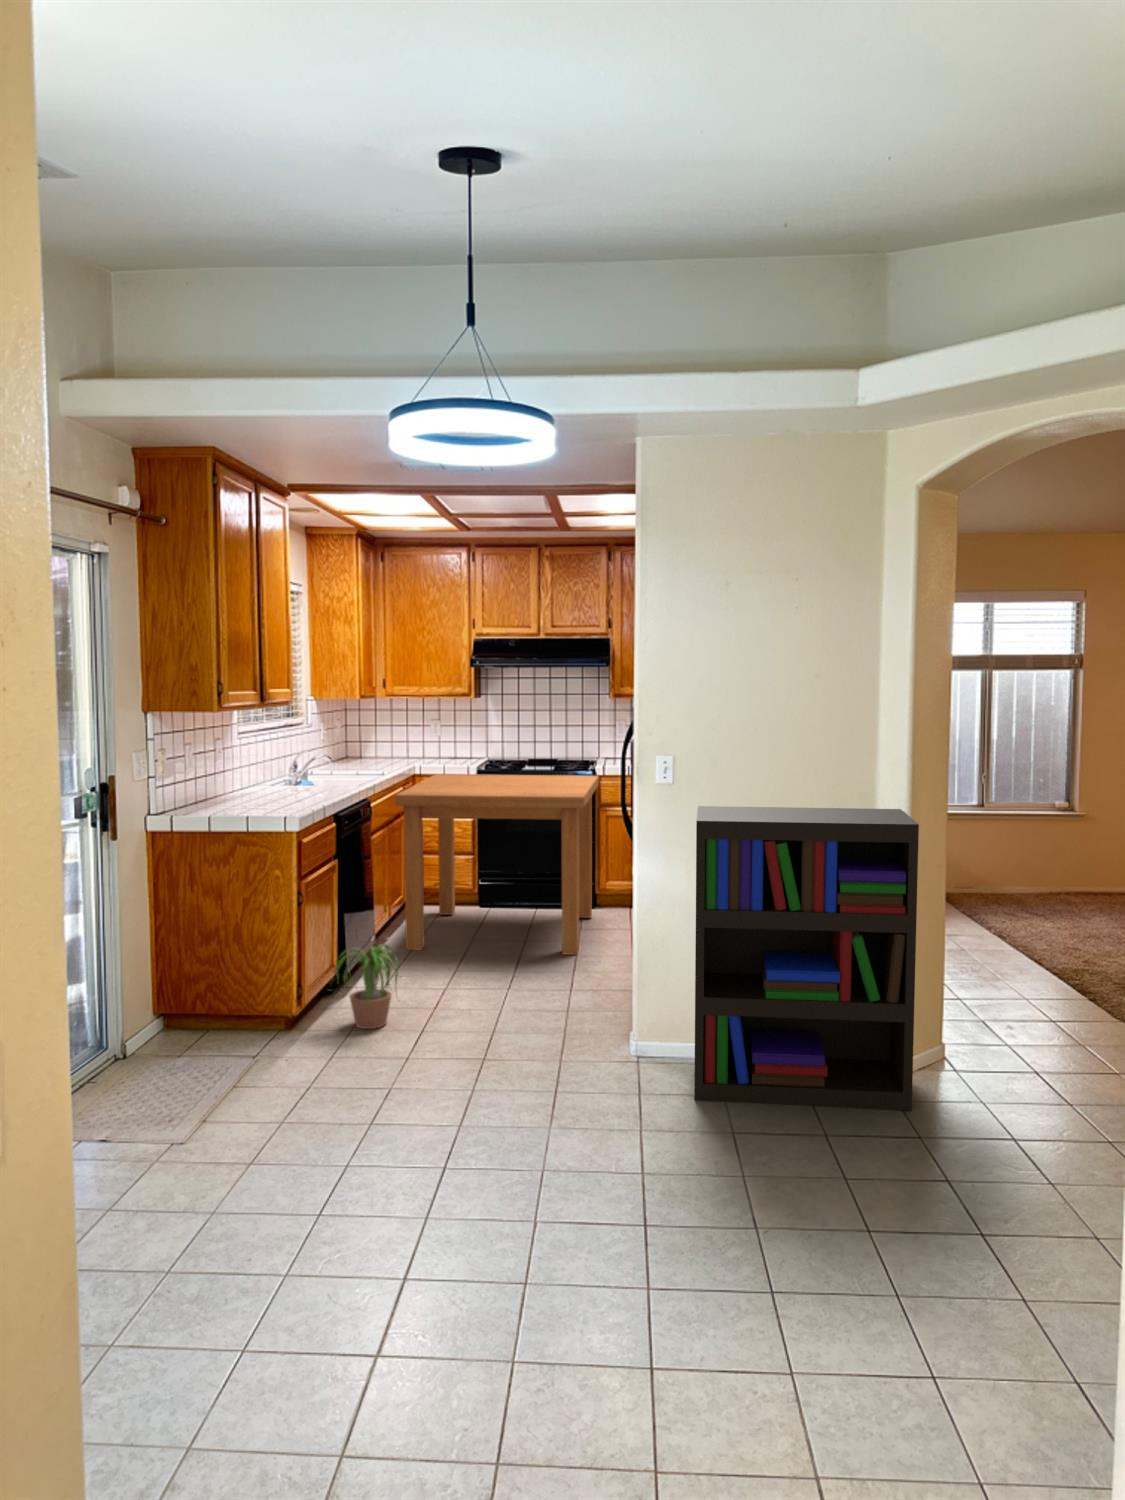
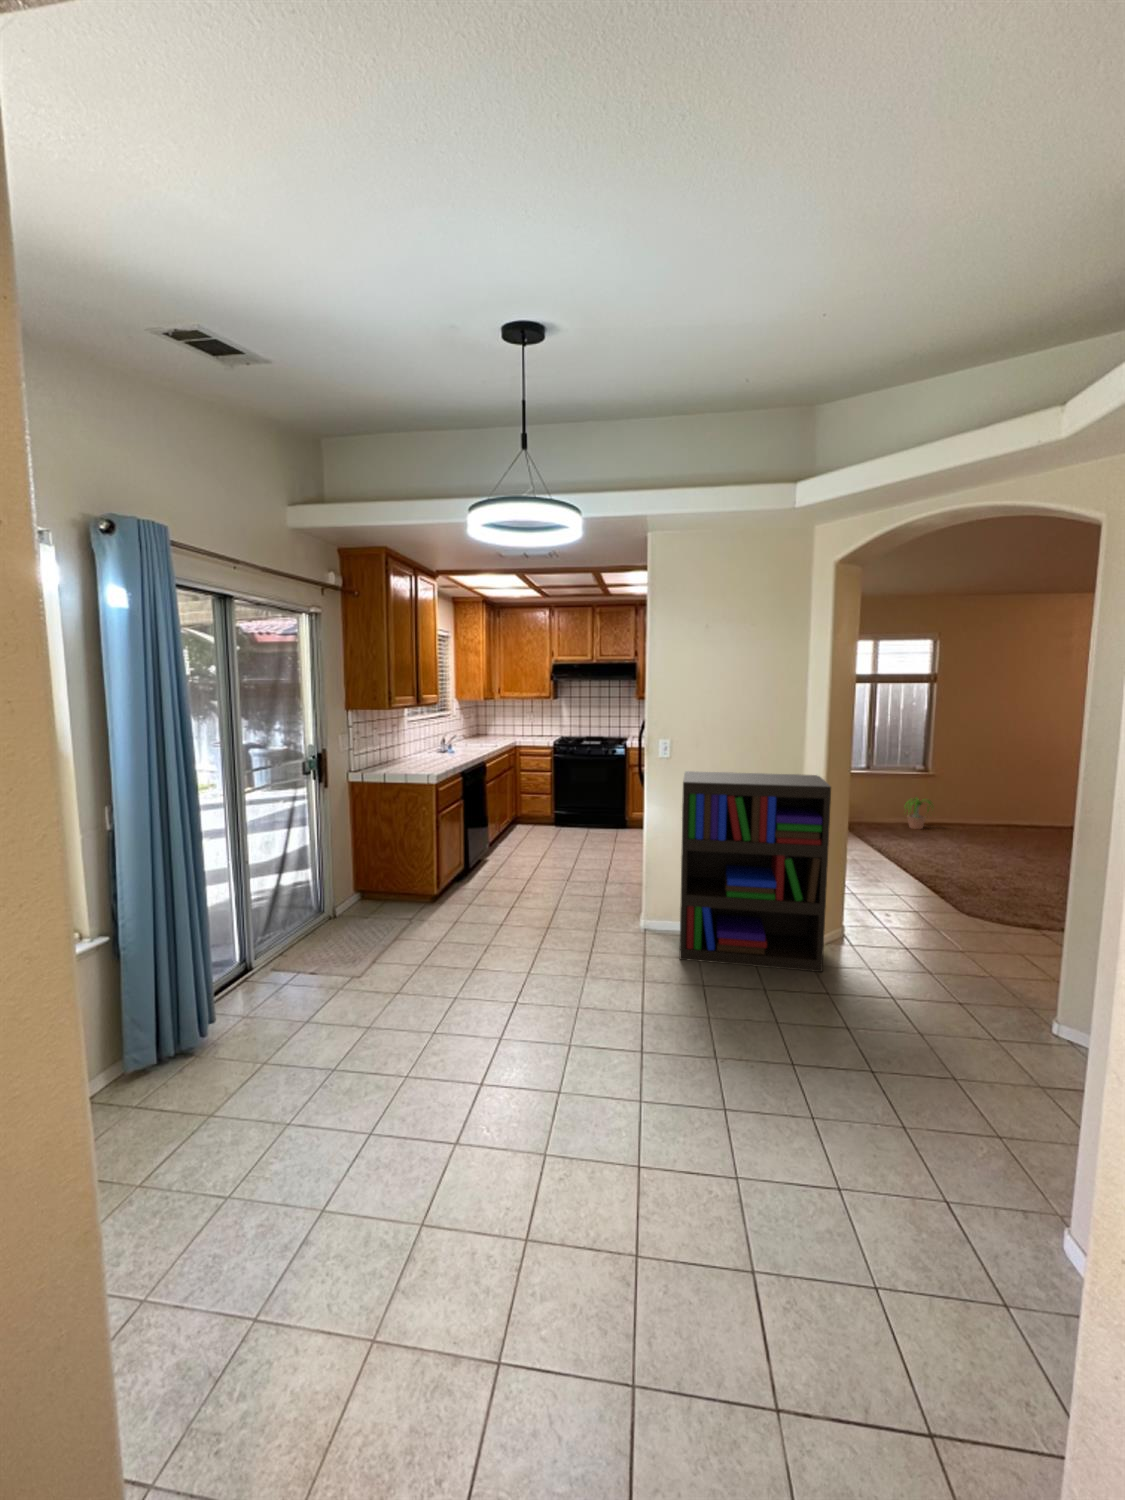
dining table: present [395,774,599,955] -> none [503,746,628,857]
potted plant: present [336,944,400,1029] -> present [905,797,934,829]

